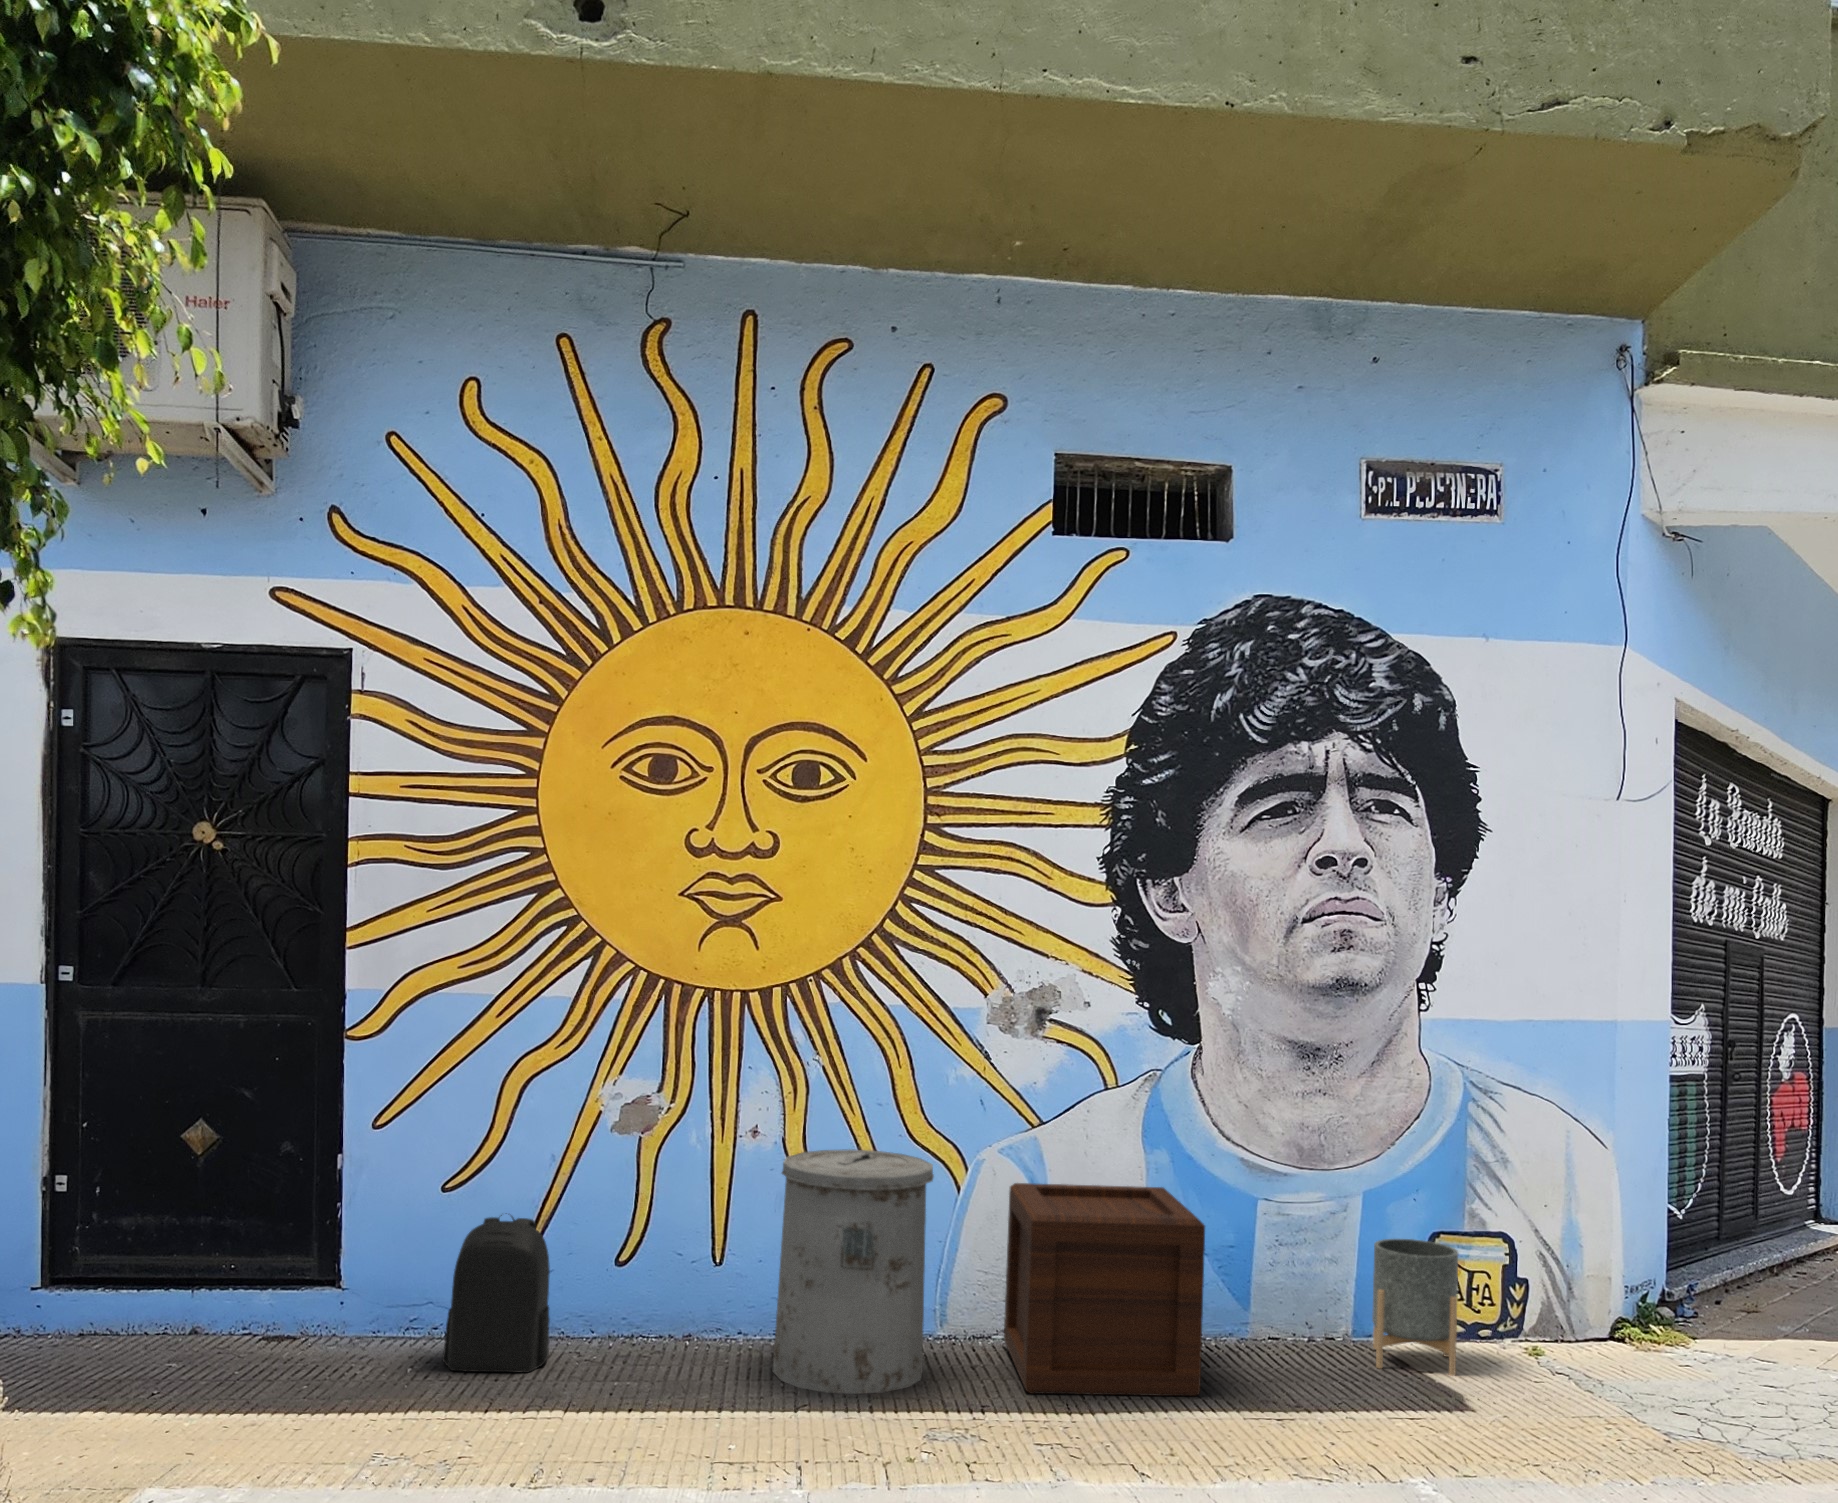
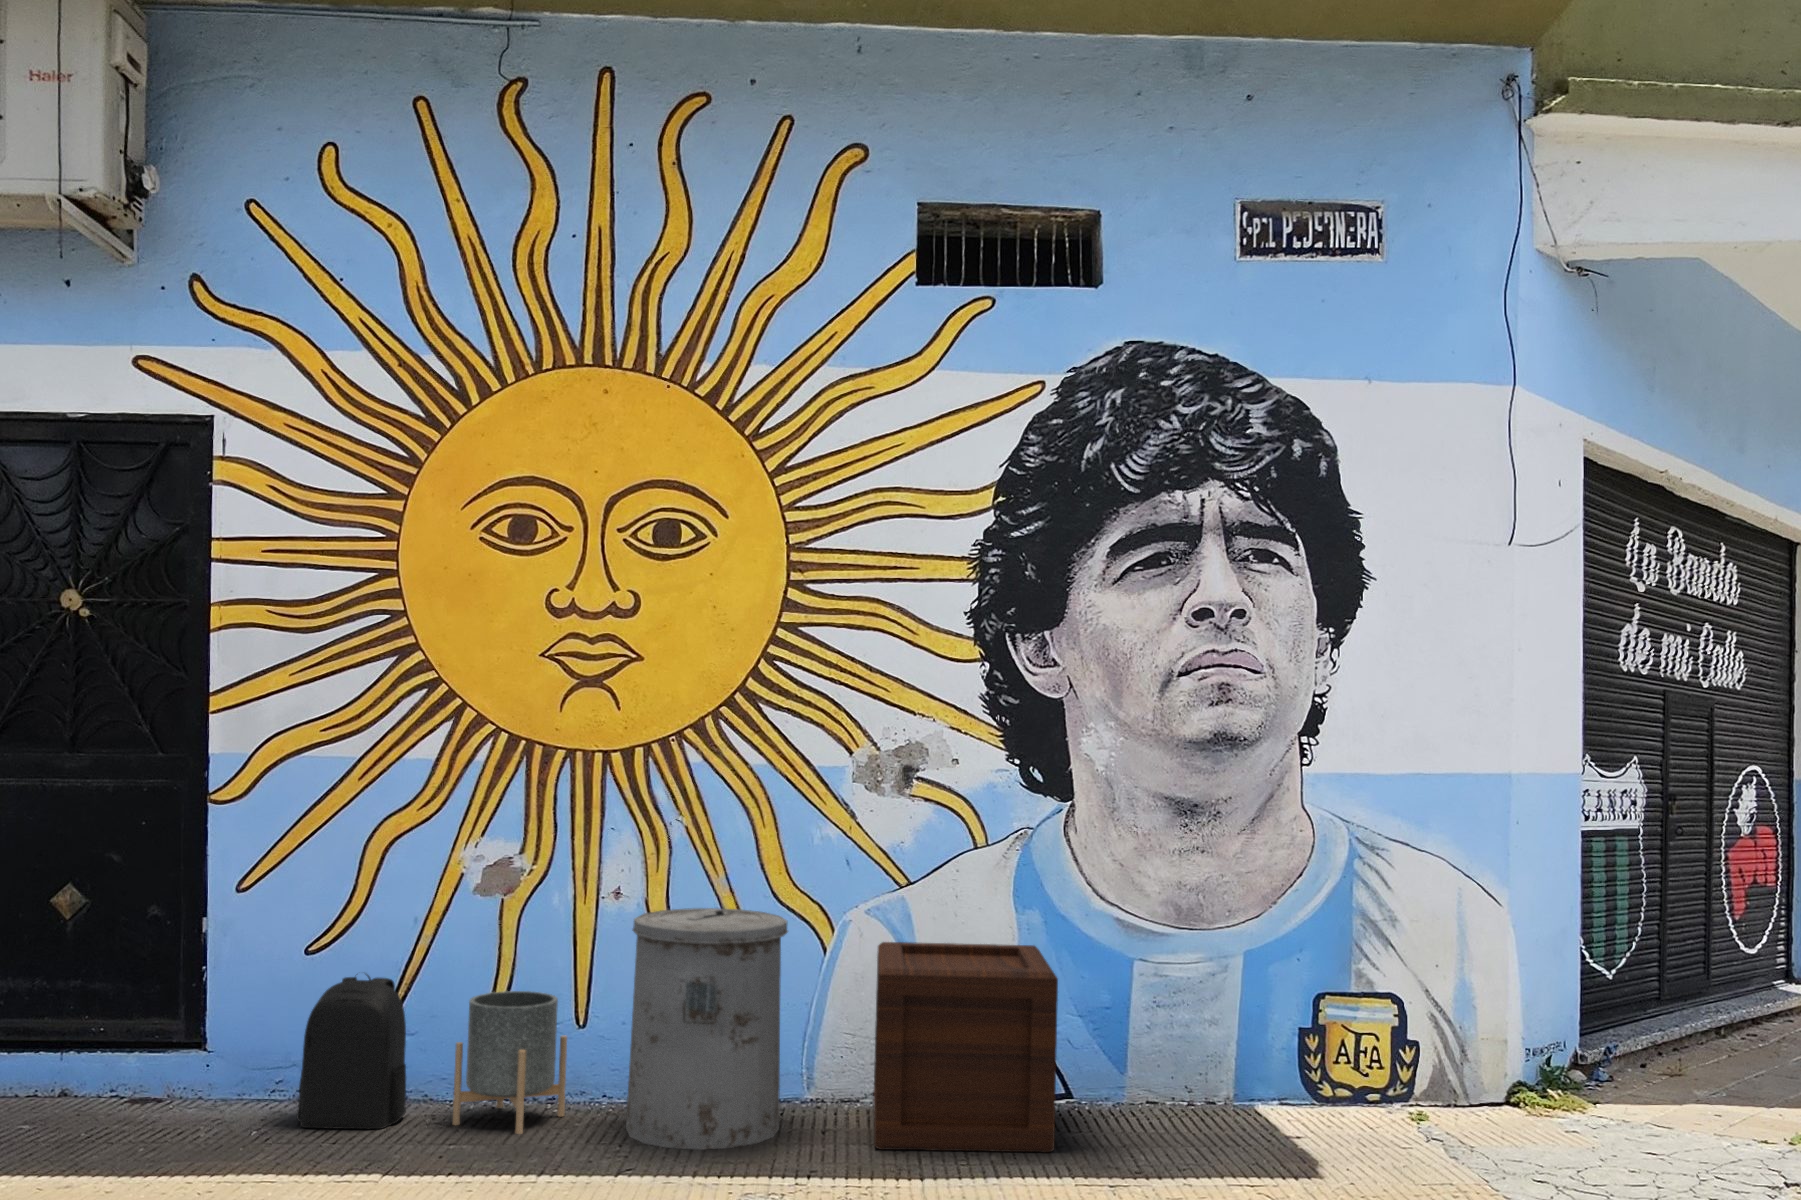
planter: present [1372,1239,1458,1376] -> present [452,991,567,1134]

